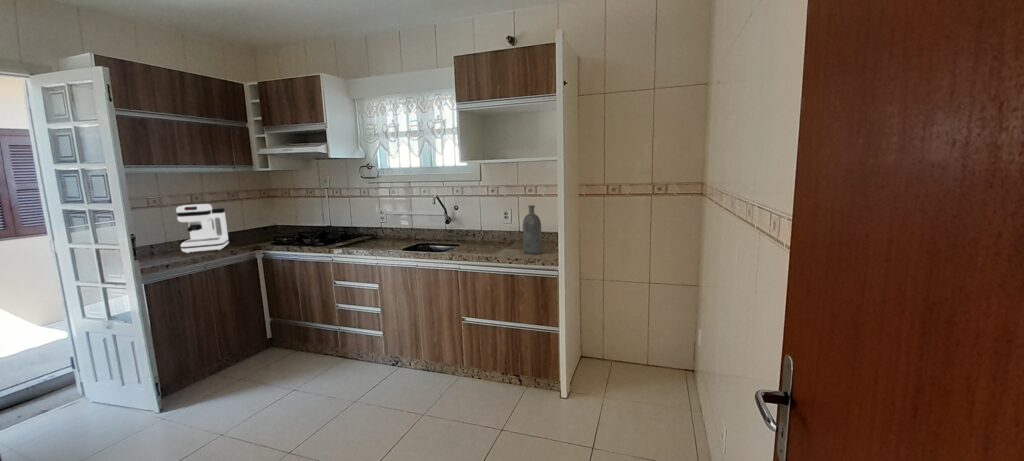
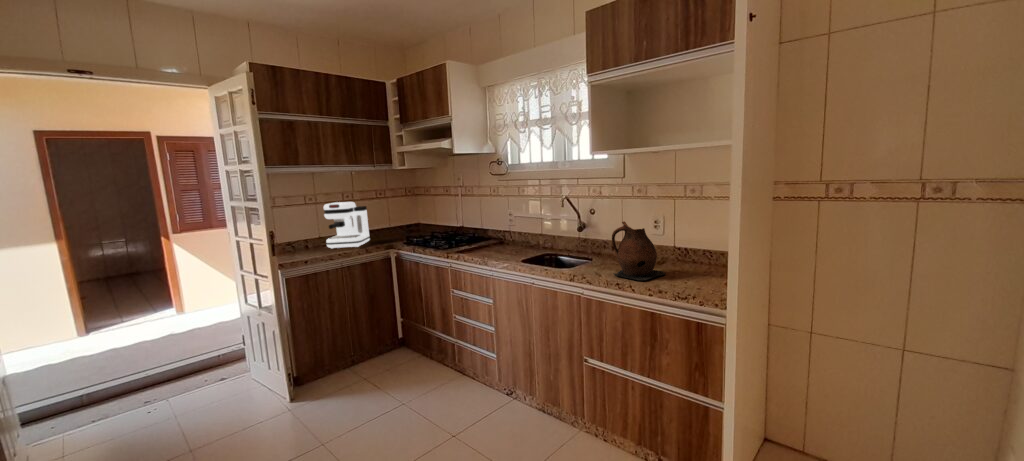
bottle: present [523,205,542,254] -> none [675,214,704,287]
ceramic pitcher: none [479,212,517,254] -> present [612,221,666,281]

